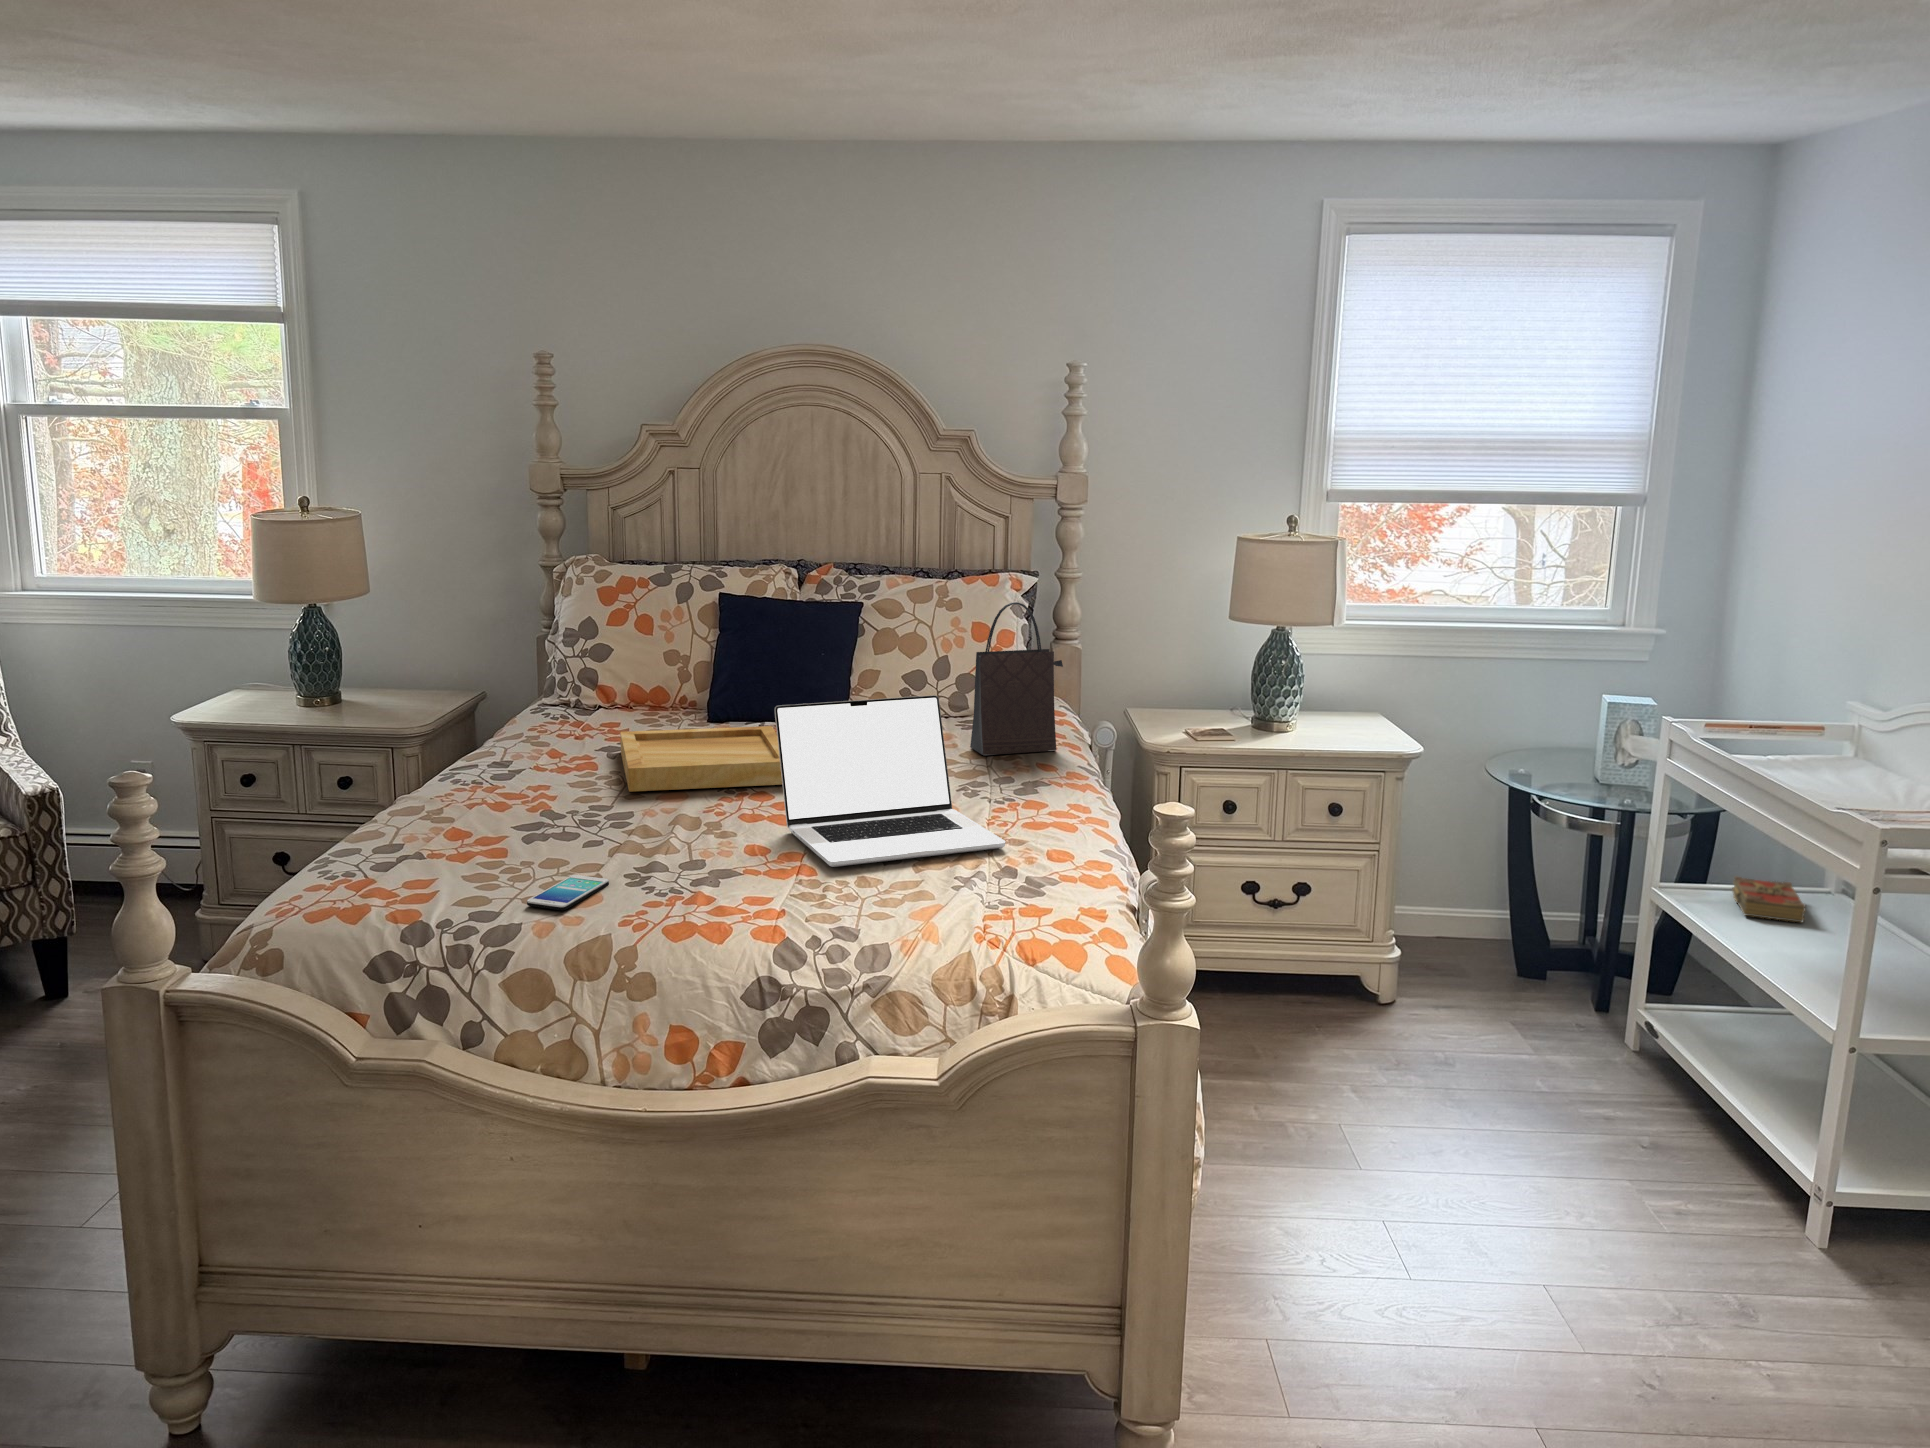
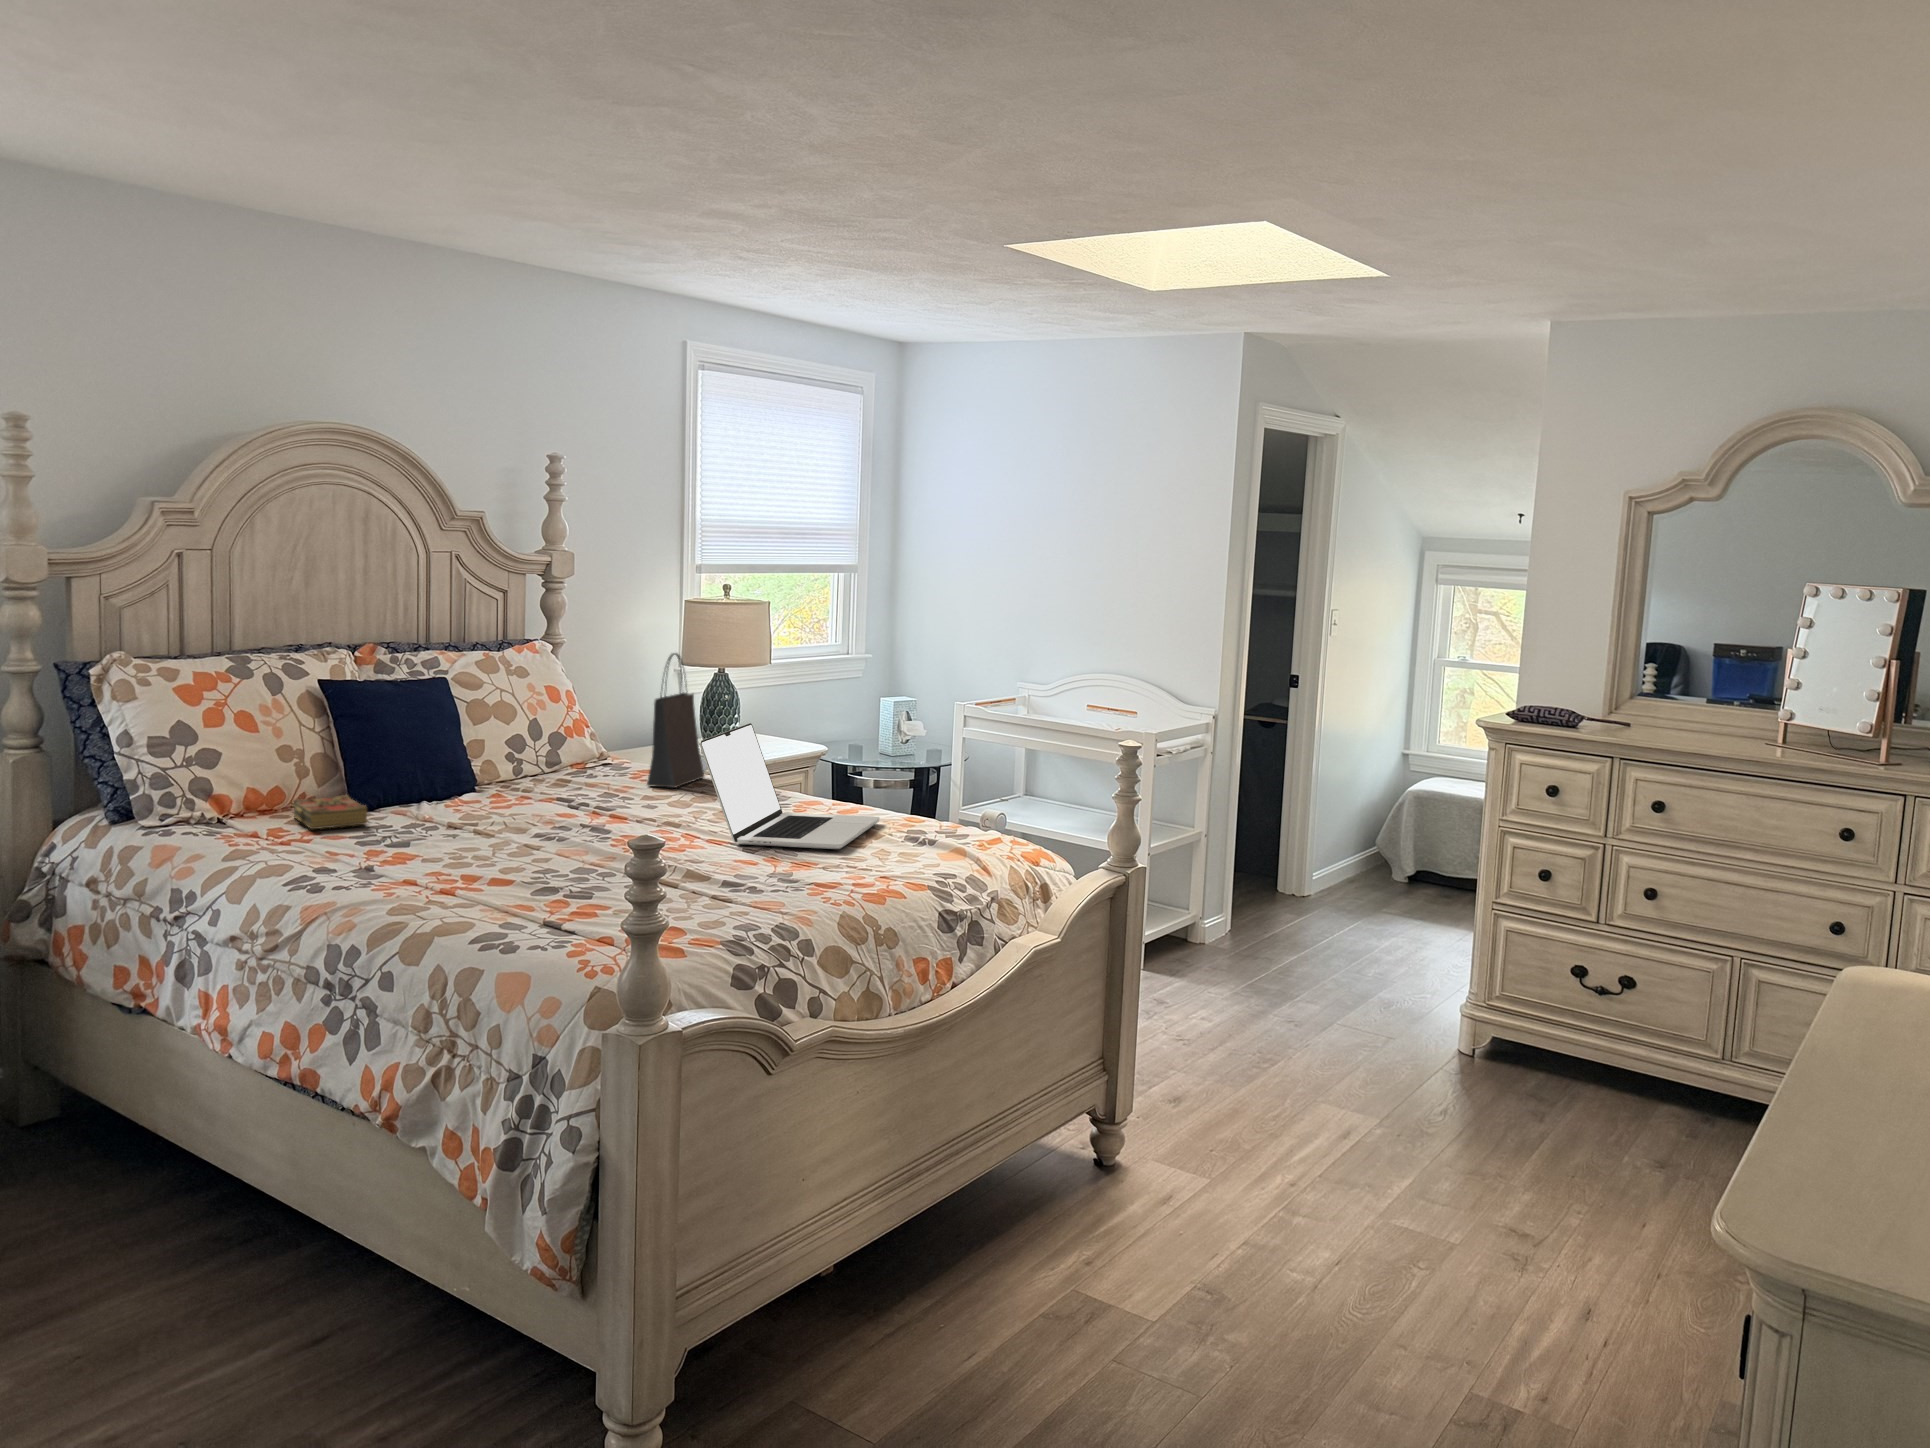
tray: present [620,726,782,792] -> none [401,793,630,853]
smartphone: present [527,875,609,910] -> none [718,887,787,909]
book: present [1732,876,1805,923] -> present [293,795,367,829]

